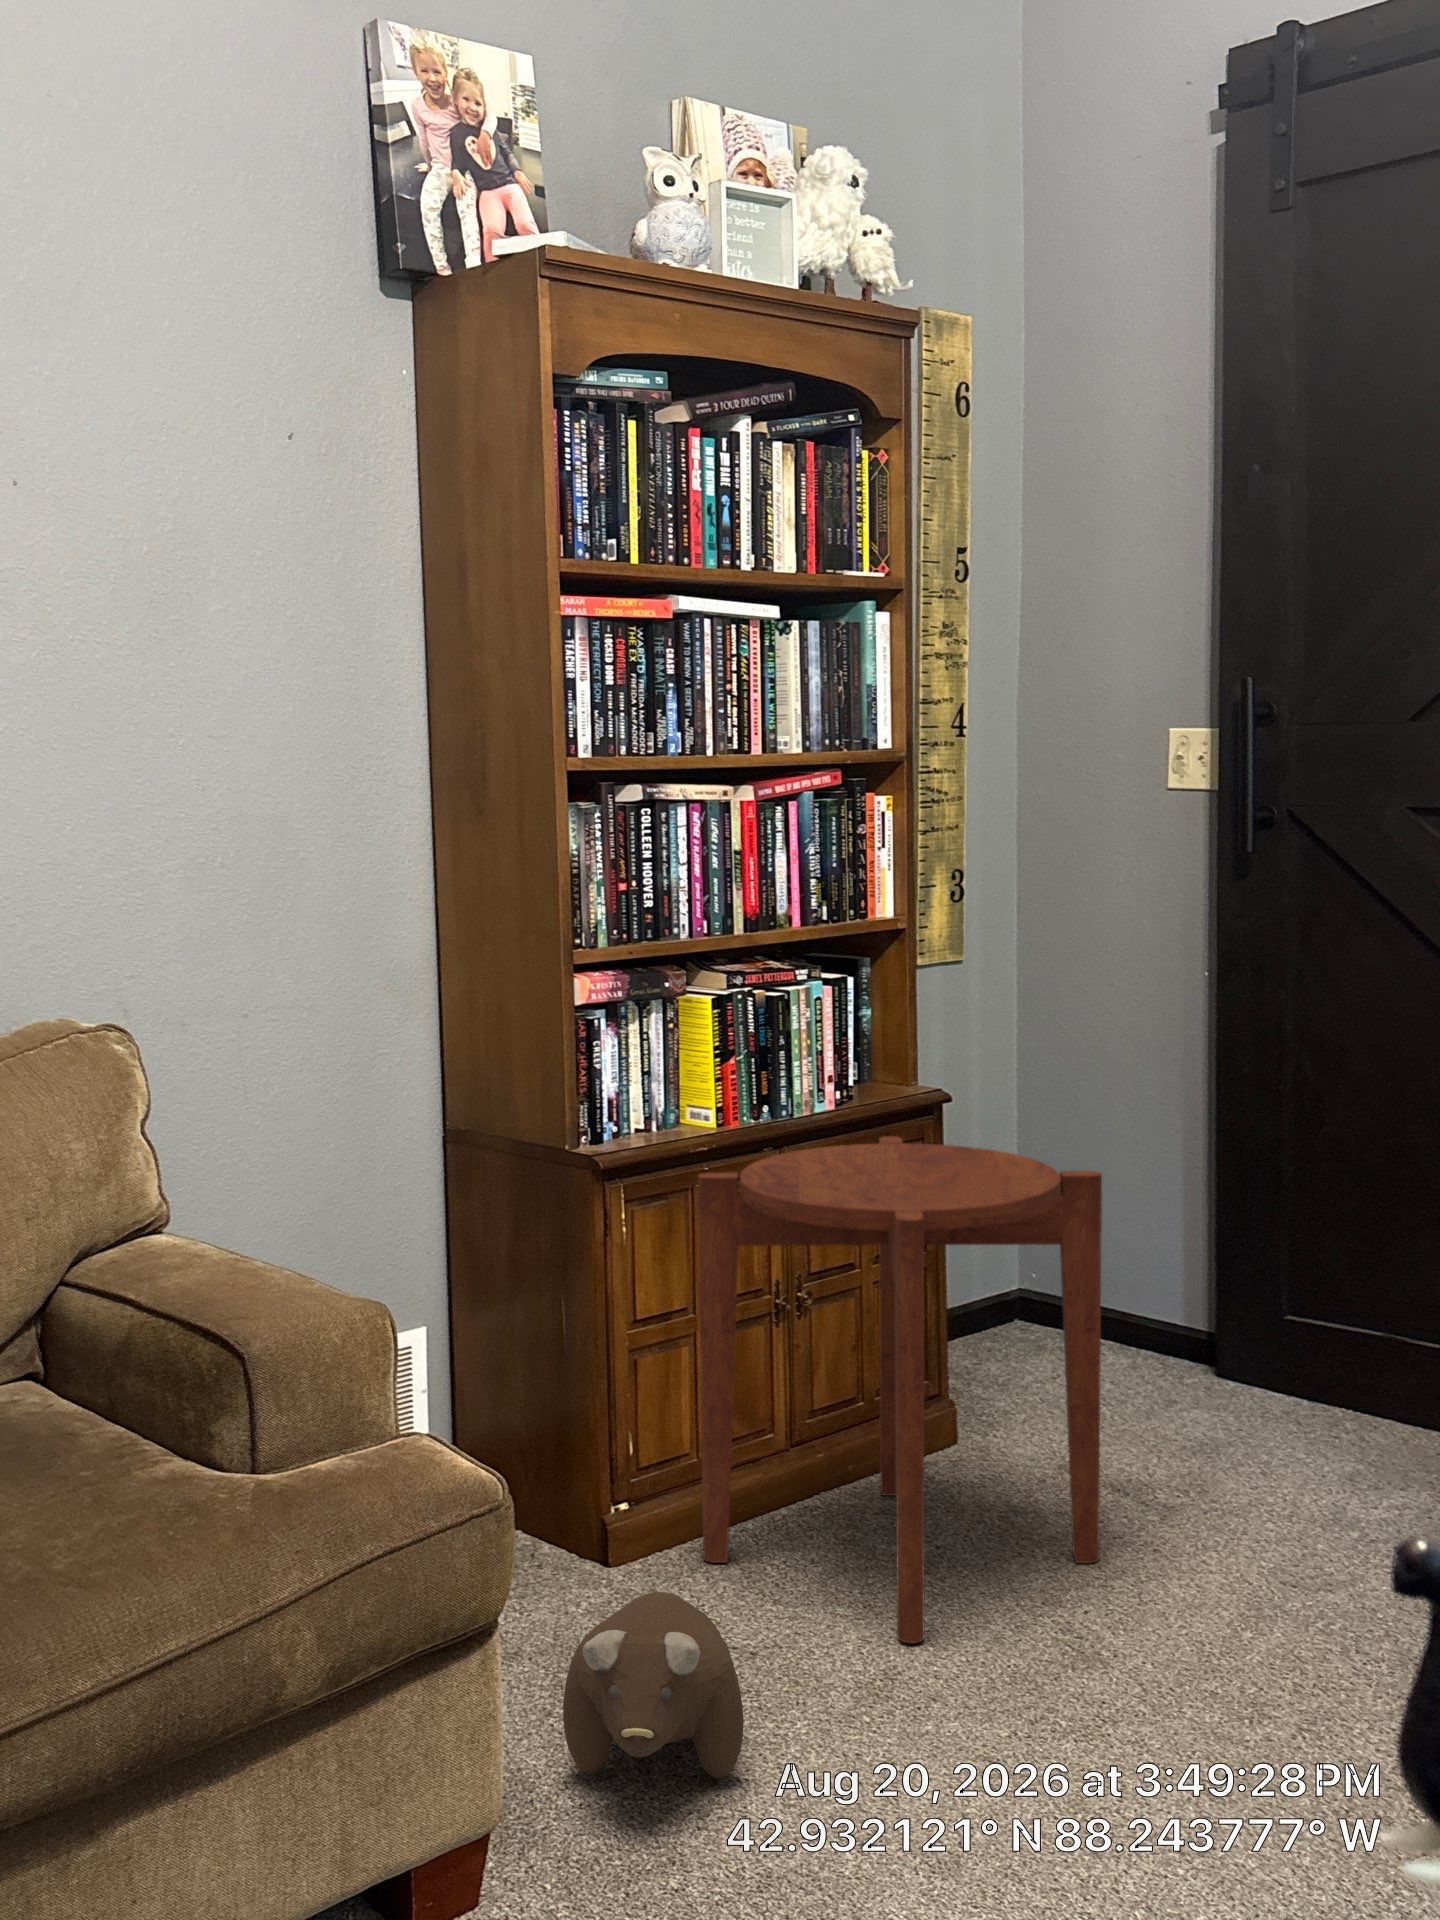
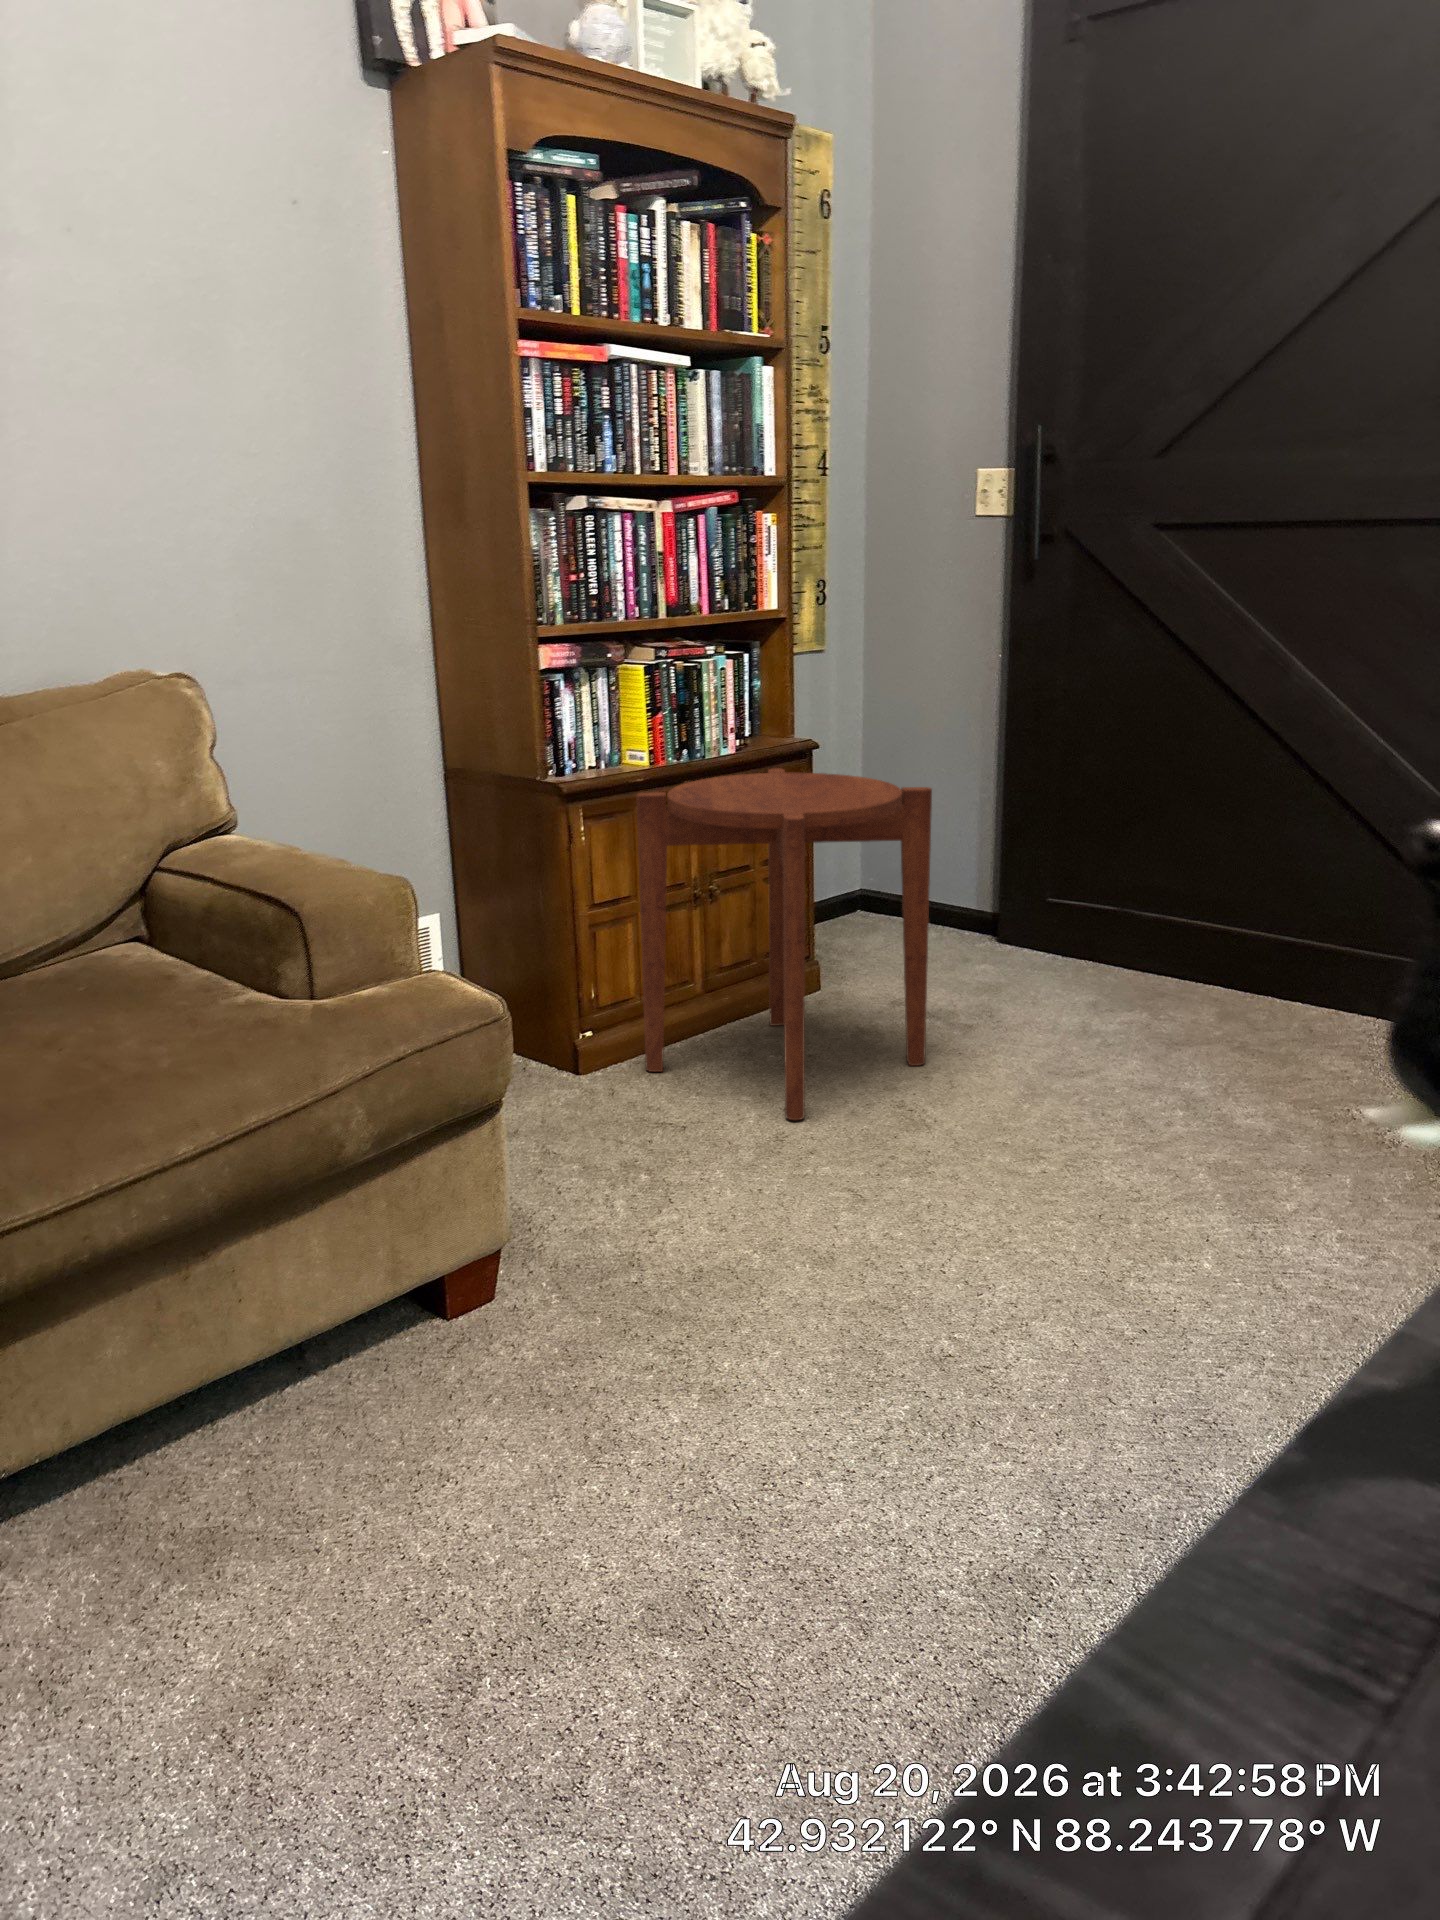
plush toy: present [563,1592,744,1779] -> none [550,1086,680,1212]

